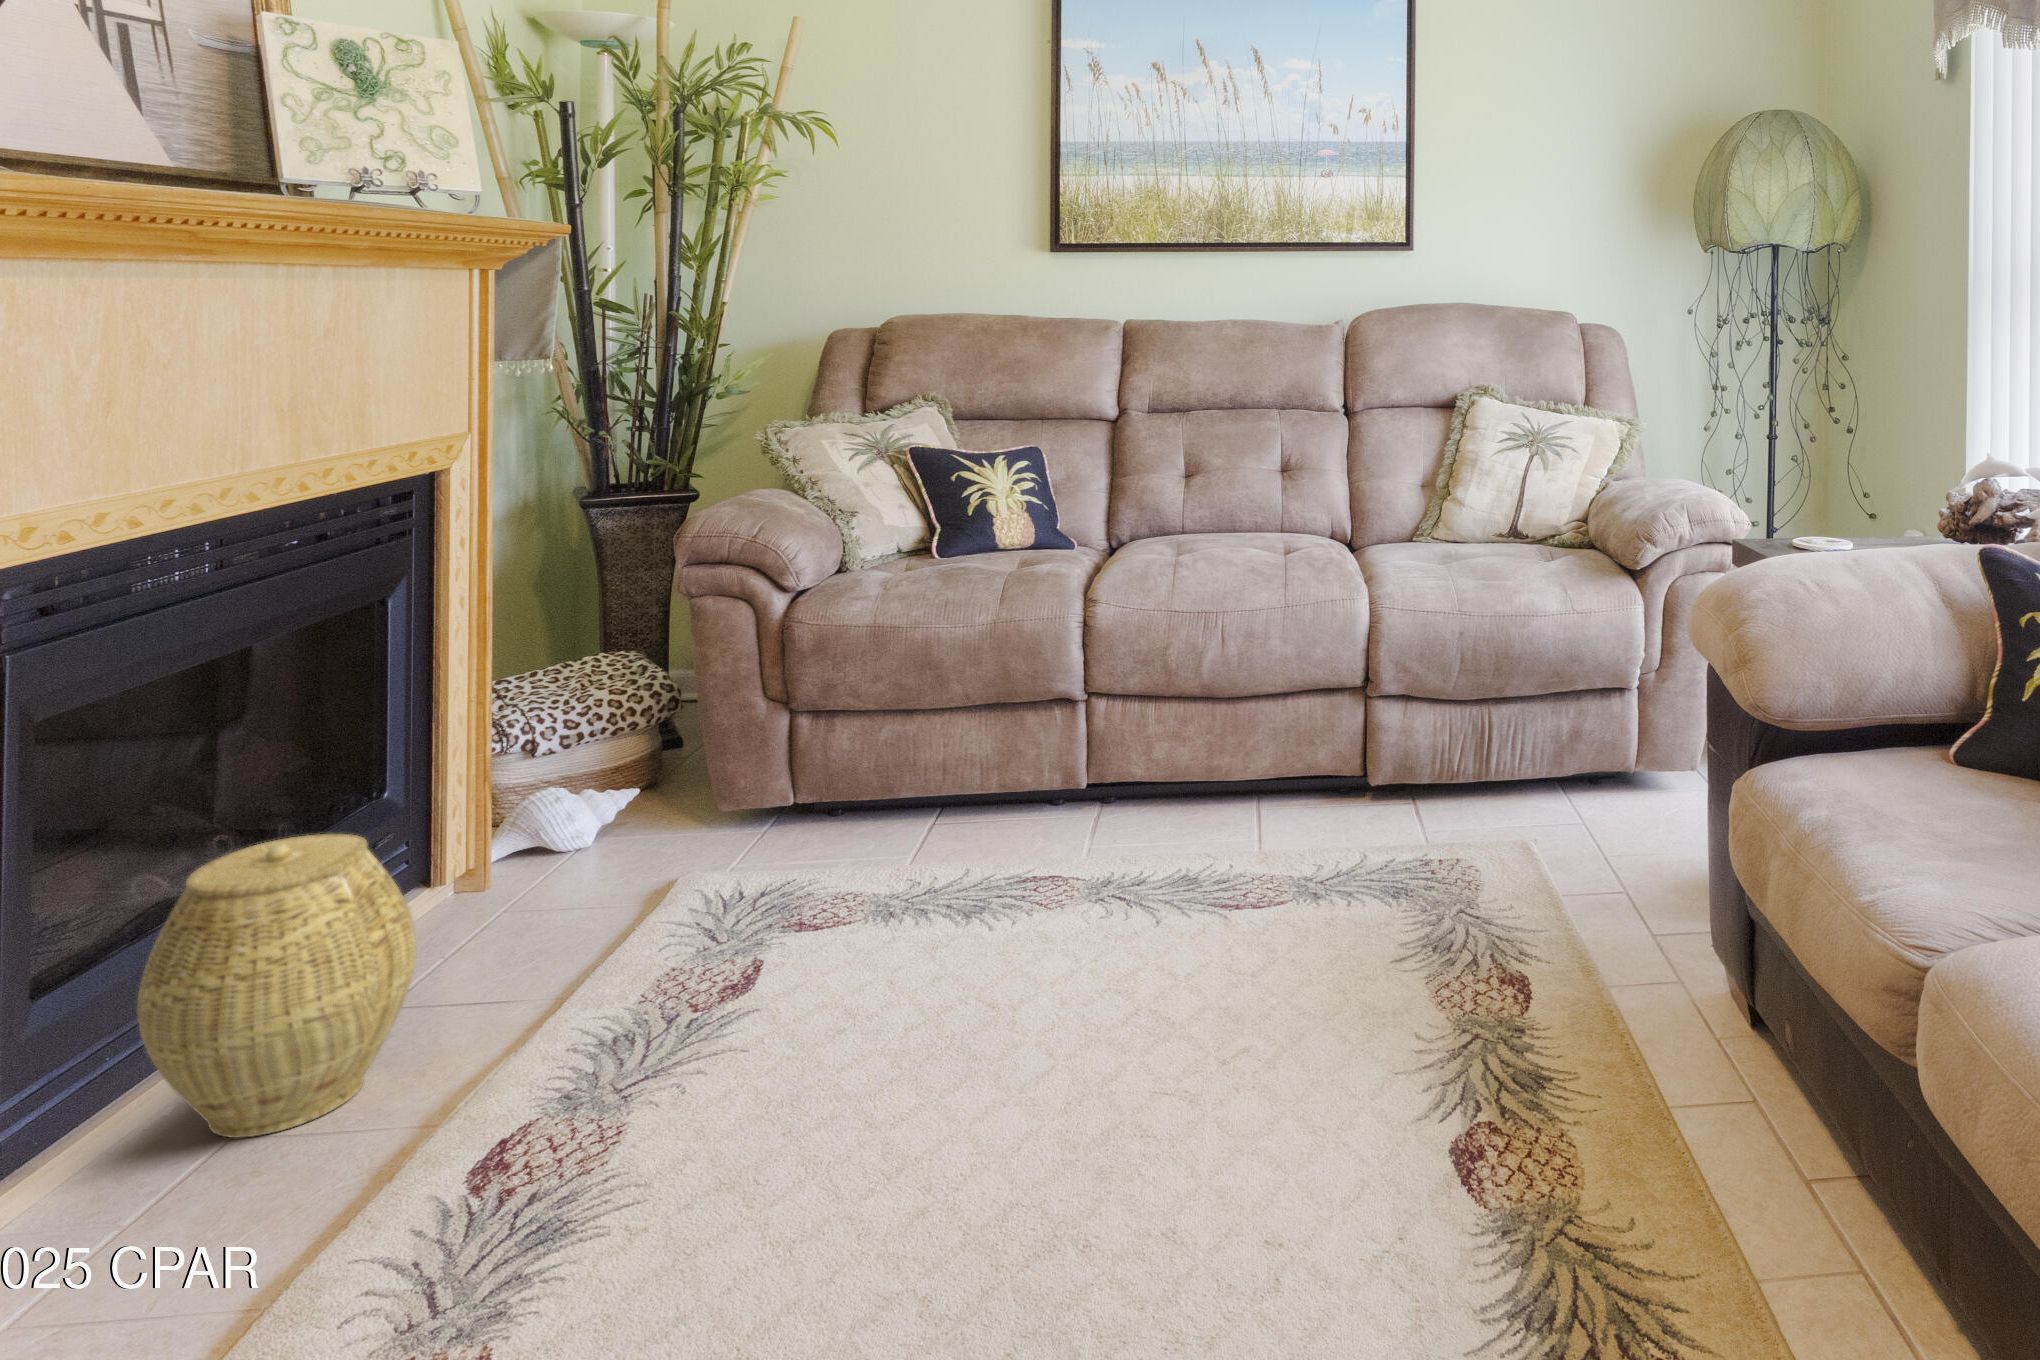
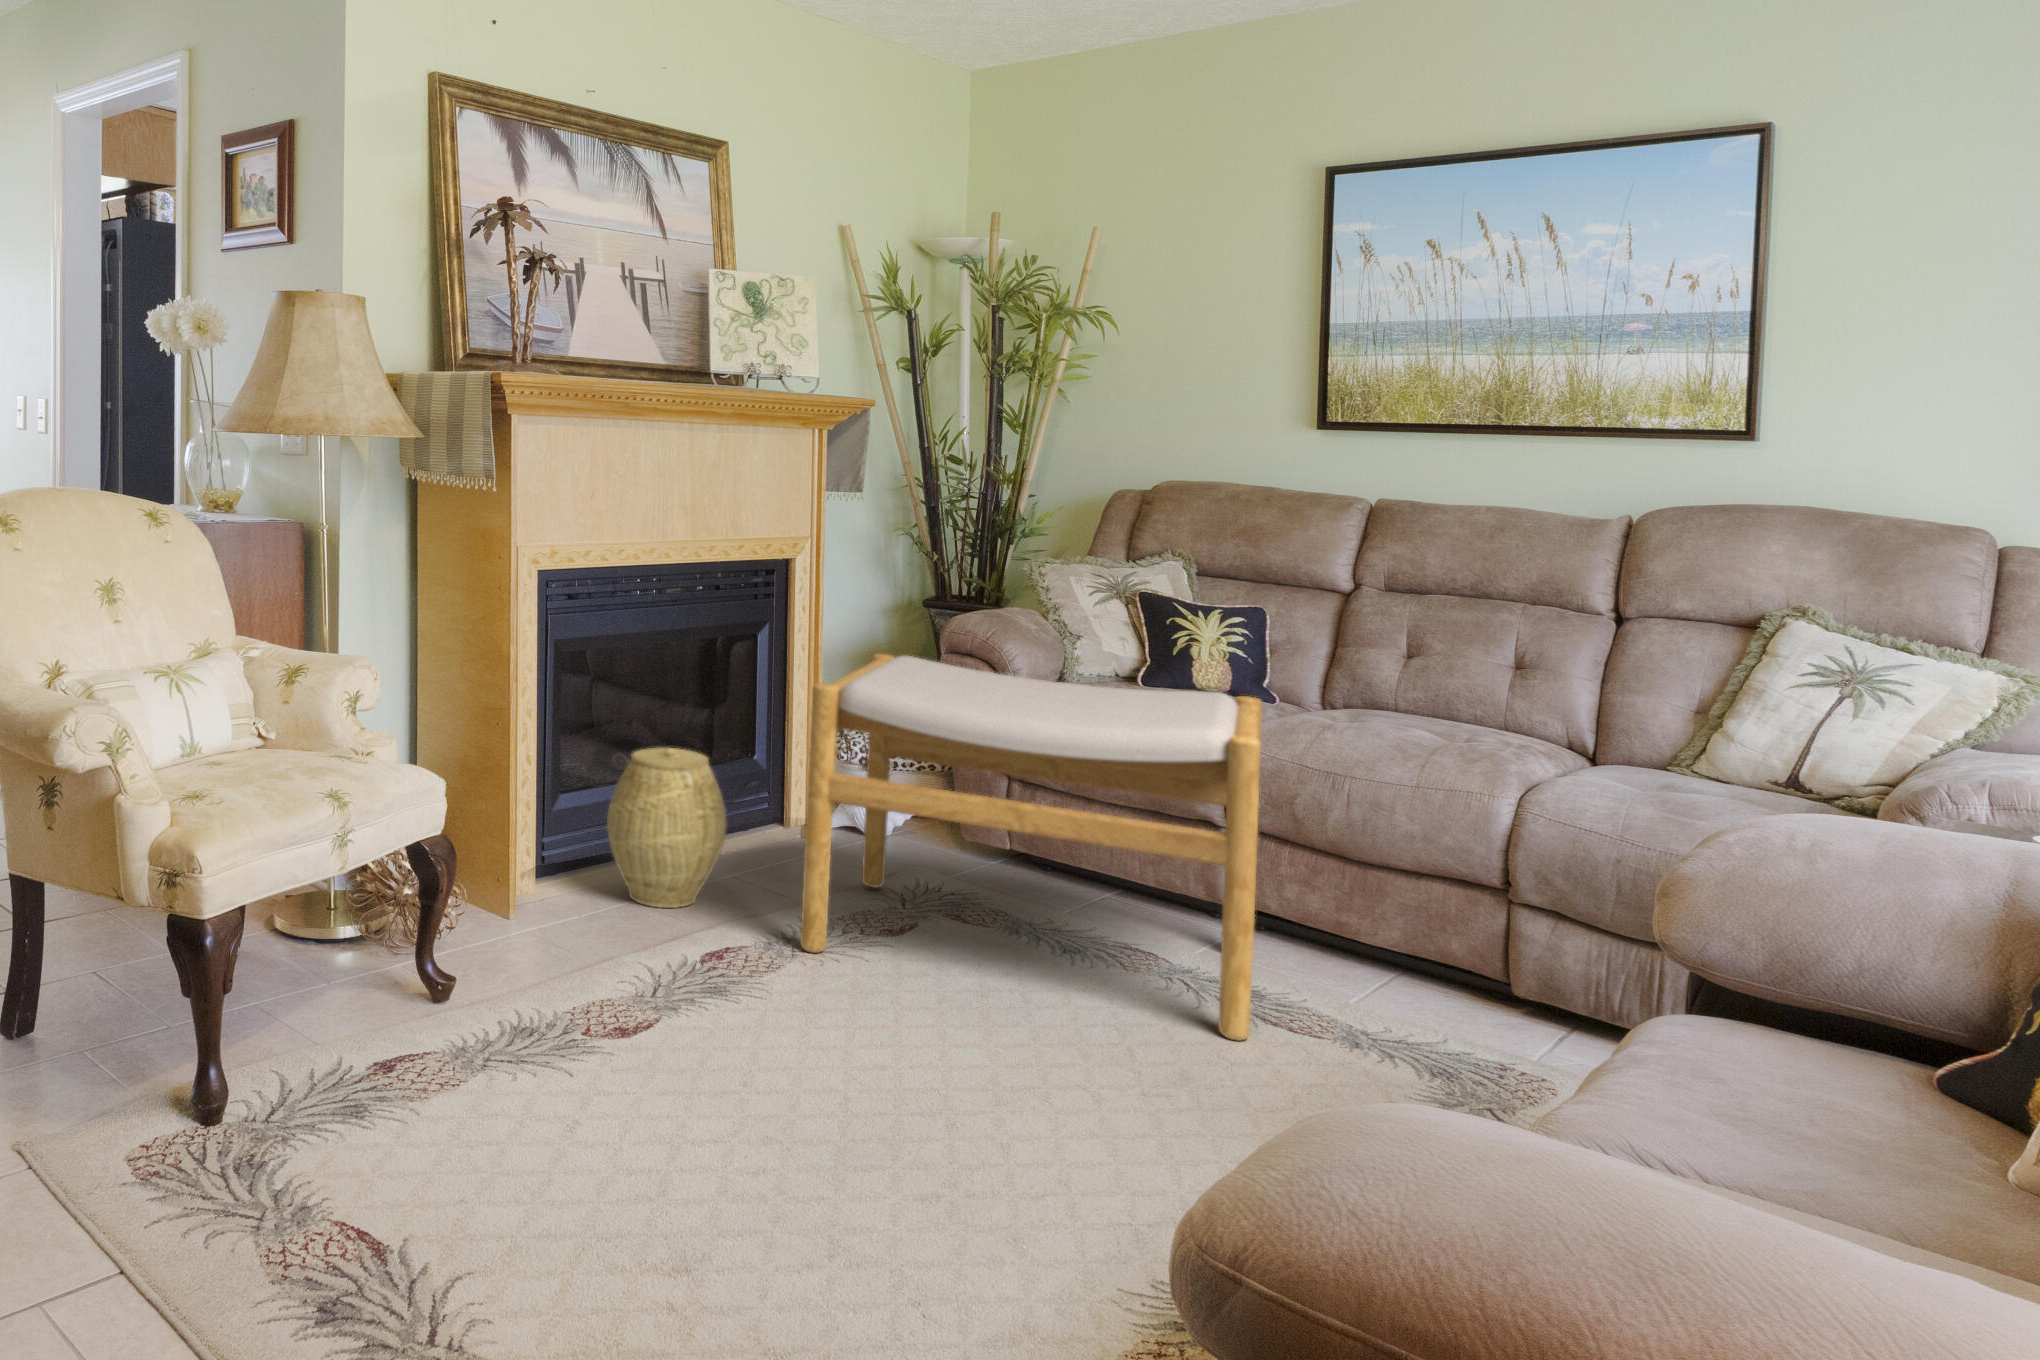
footstool: none [611,549,1228,1074] -> present [800,654,1262,1041]

